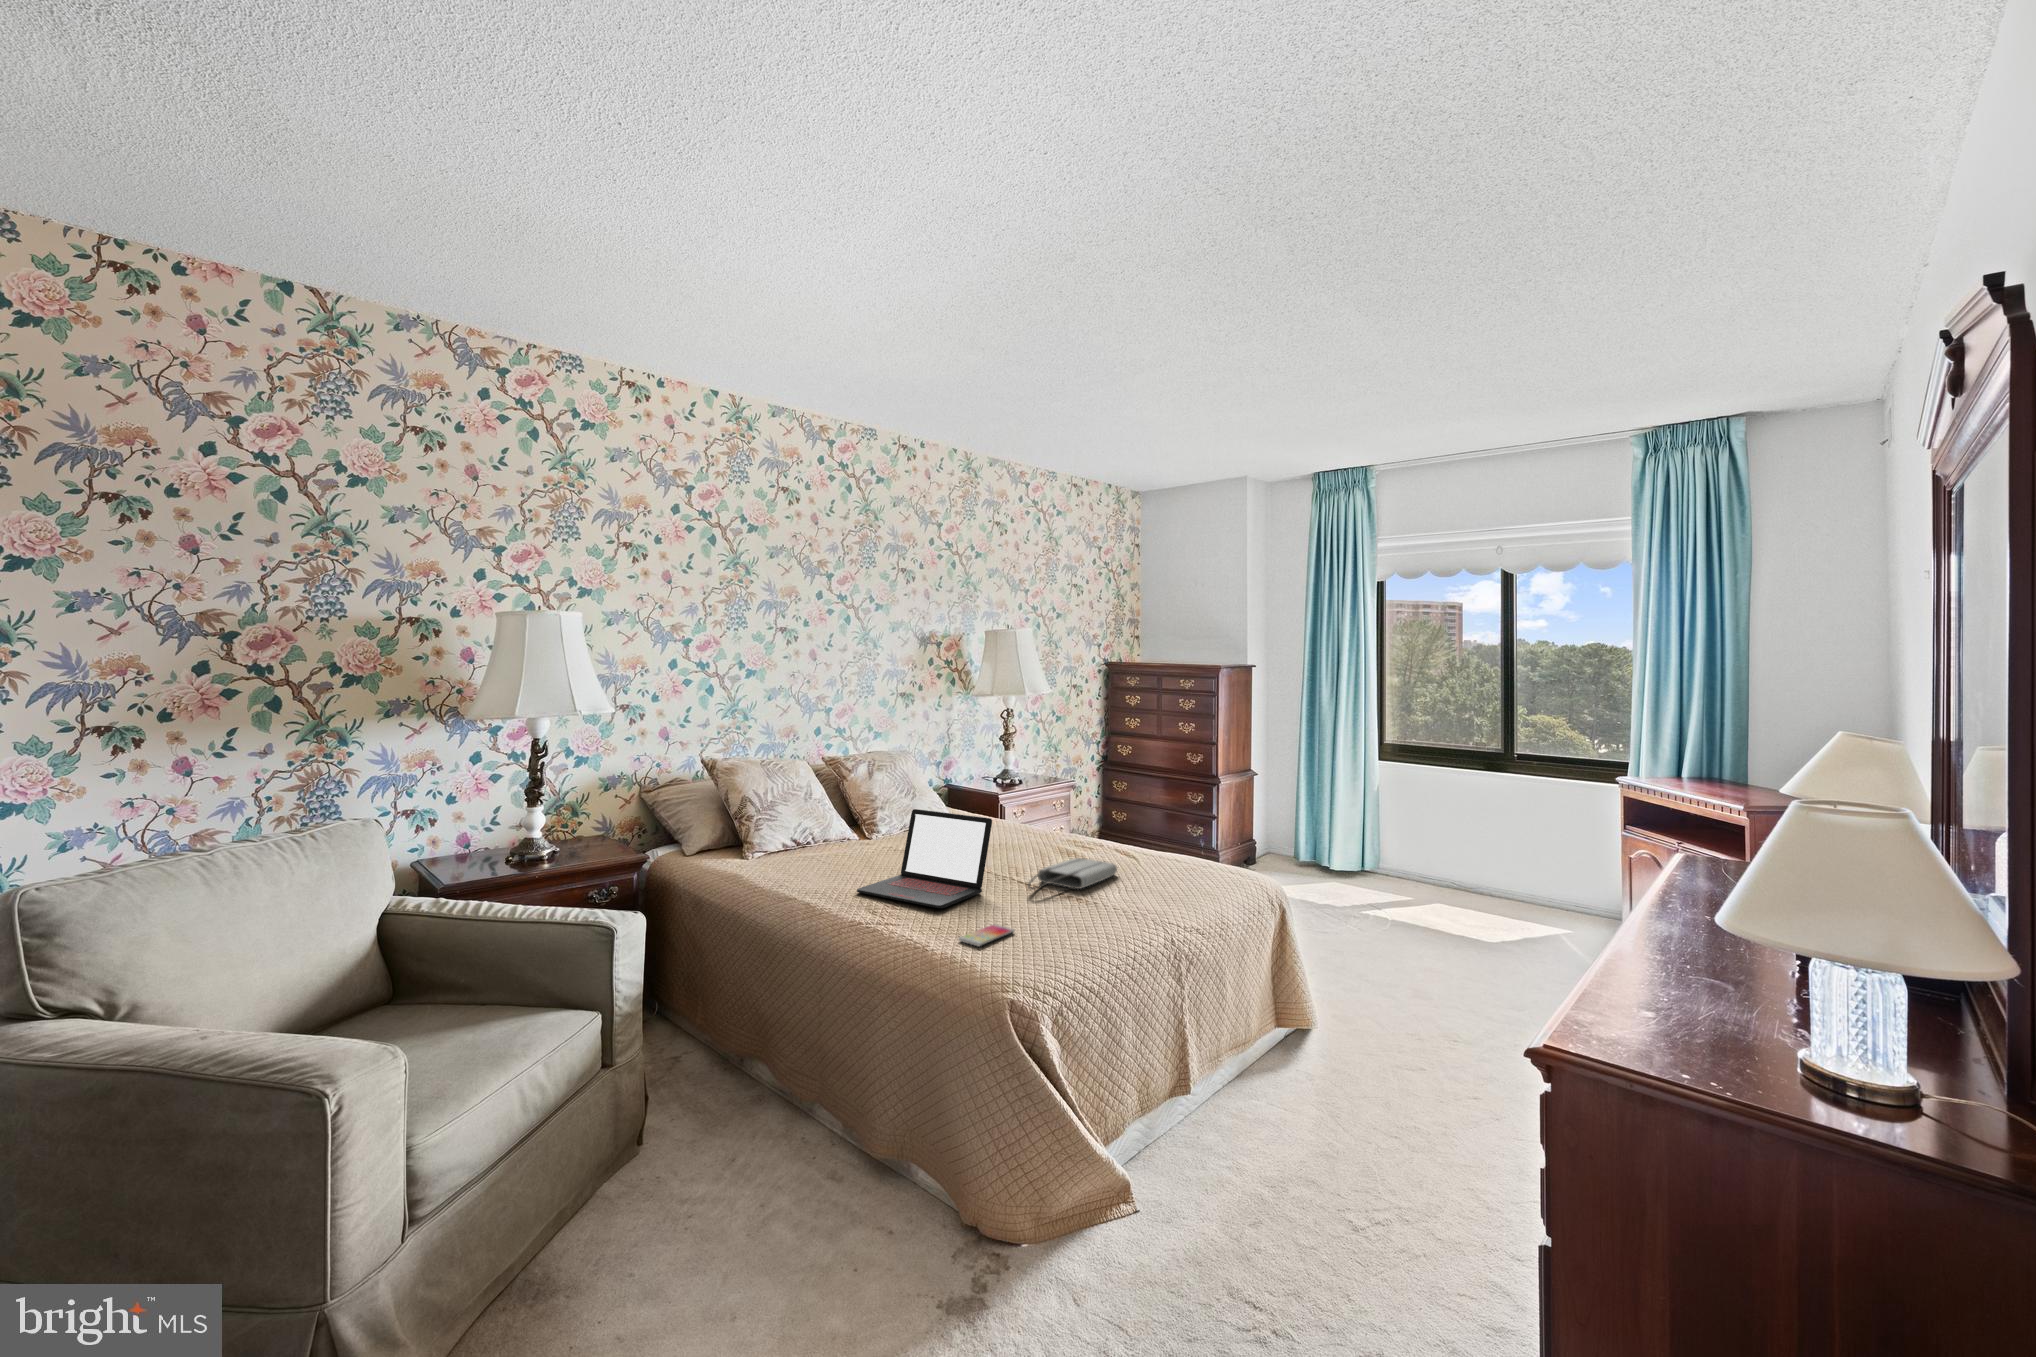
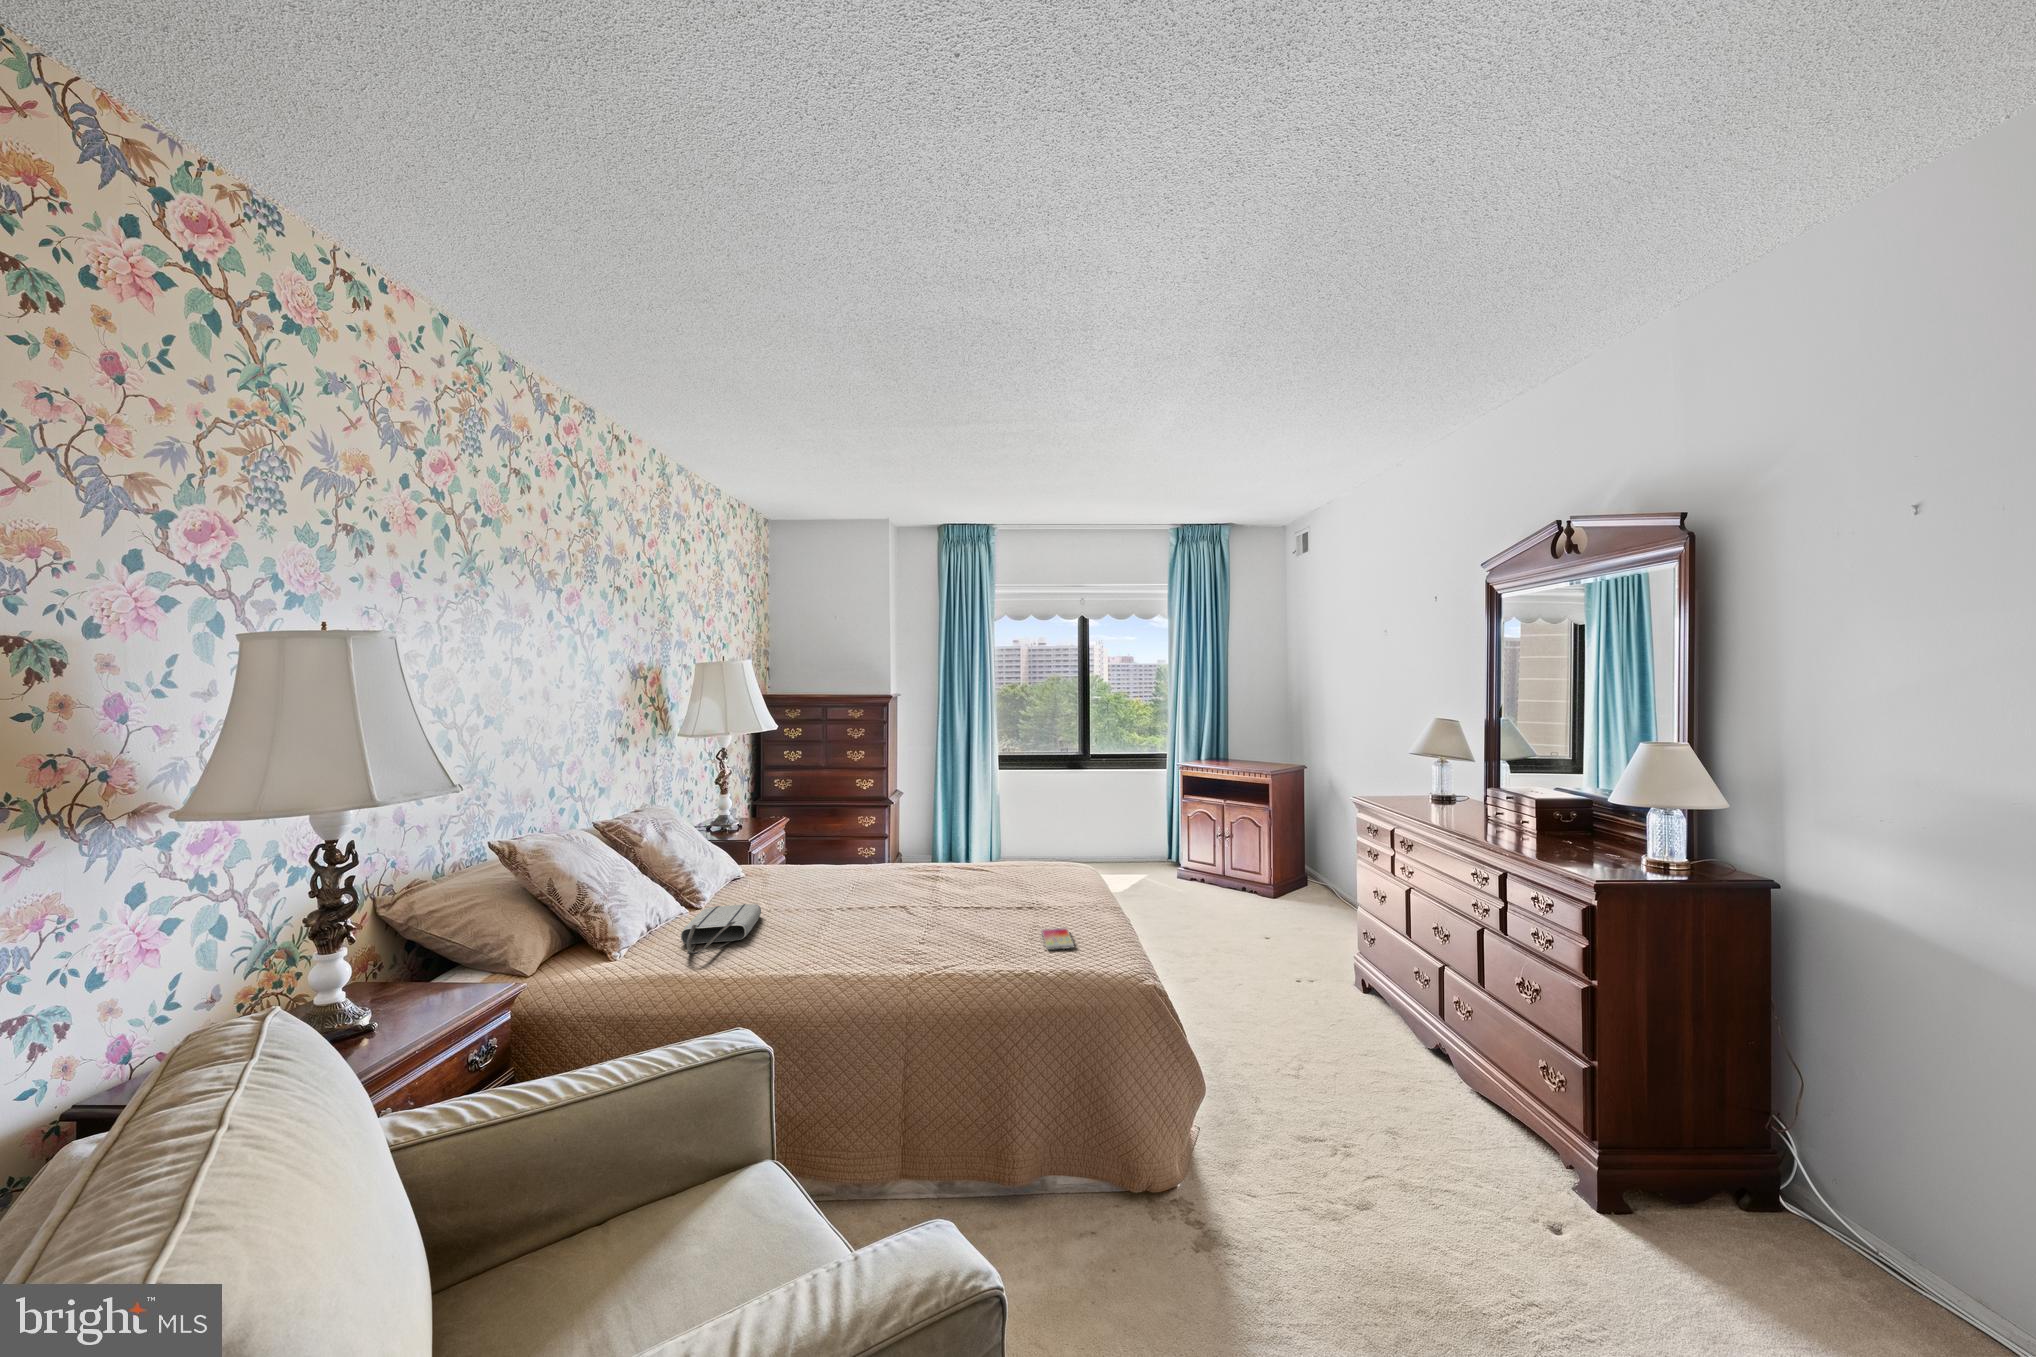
laptop: present [857,809,992,908] -> none [854,836,974,944]
tote bag: present [1028,858,1117,891] -> present [681,904,761,954]

